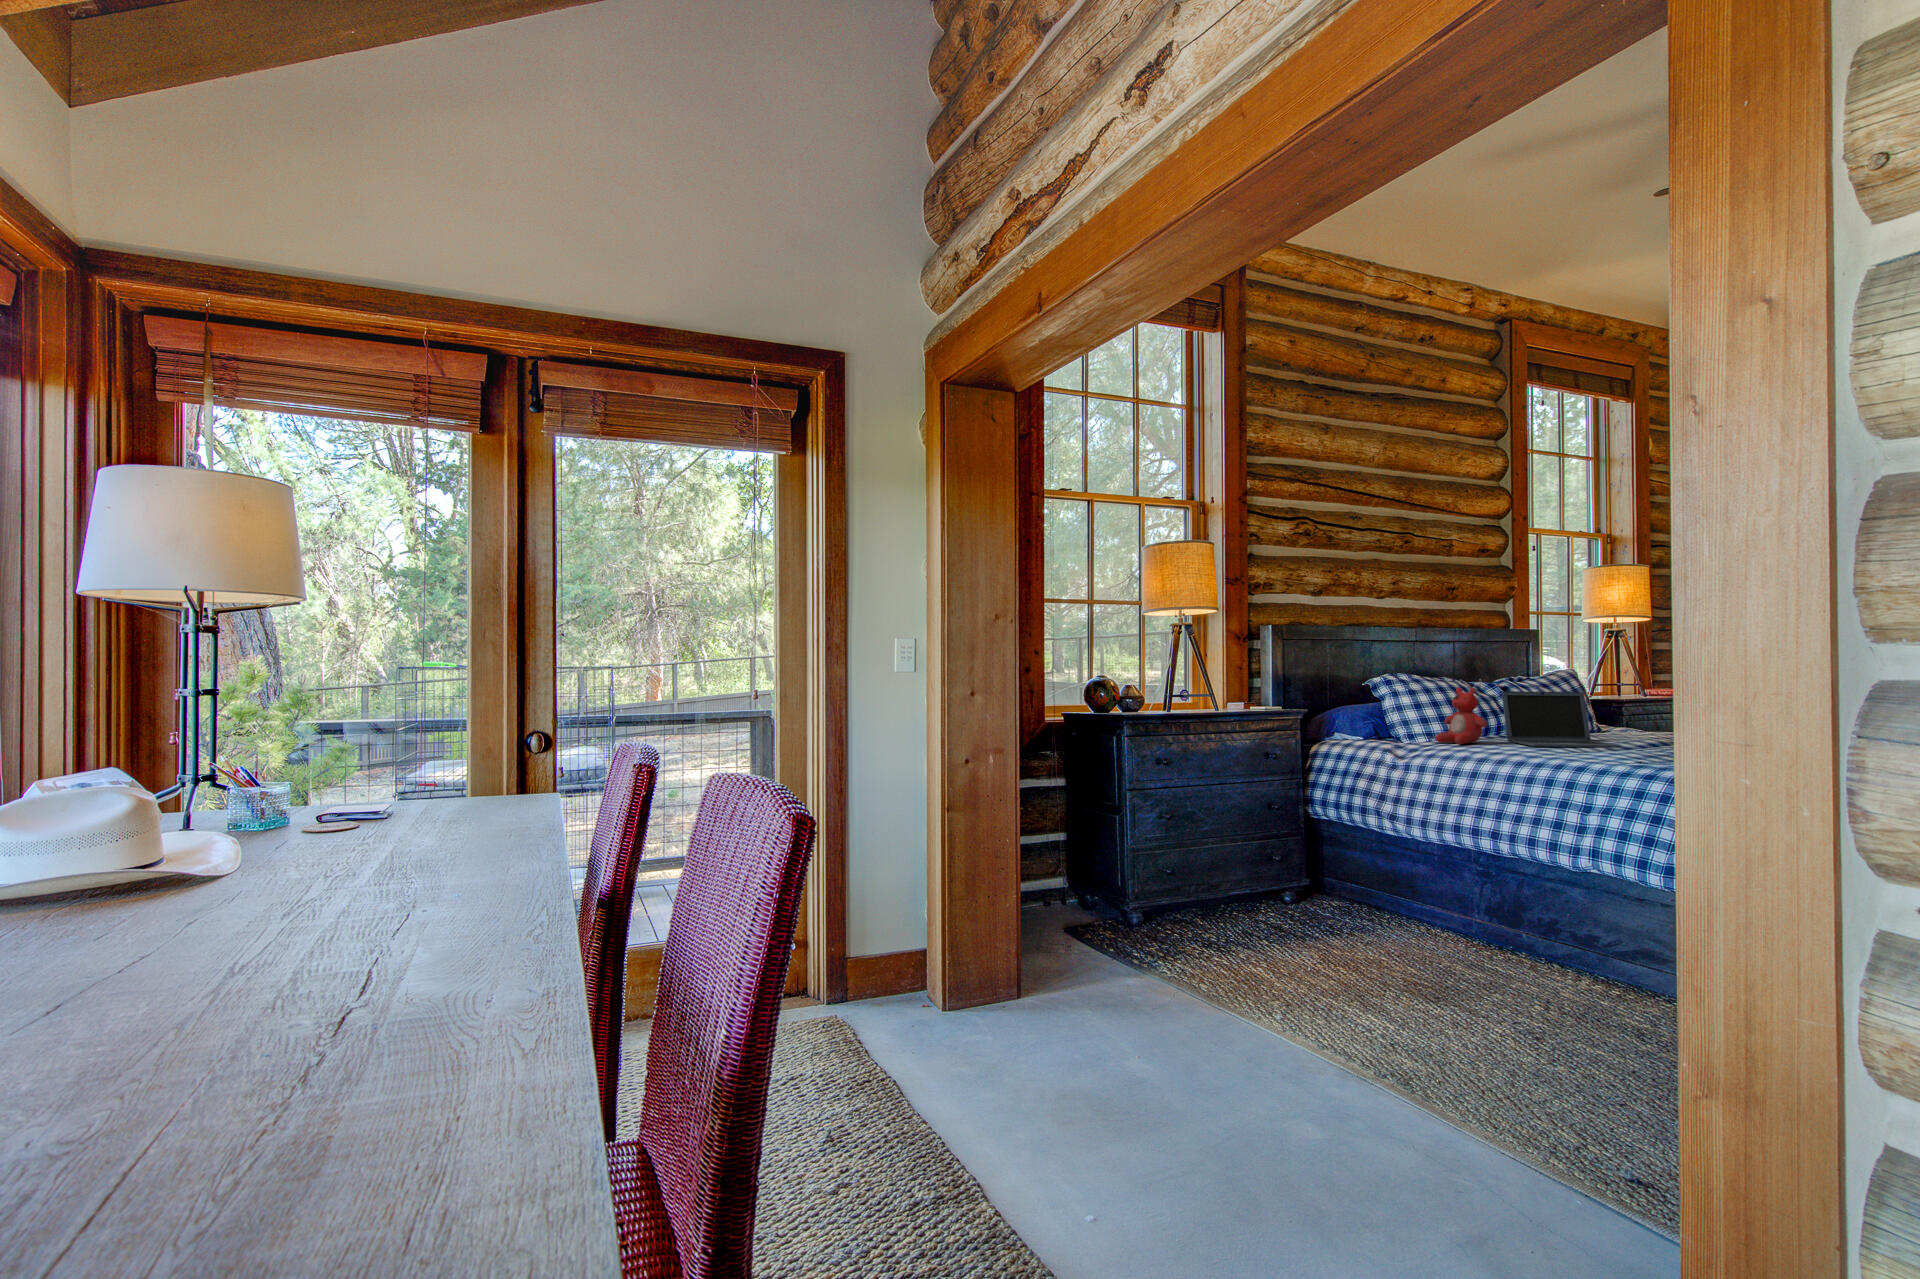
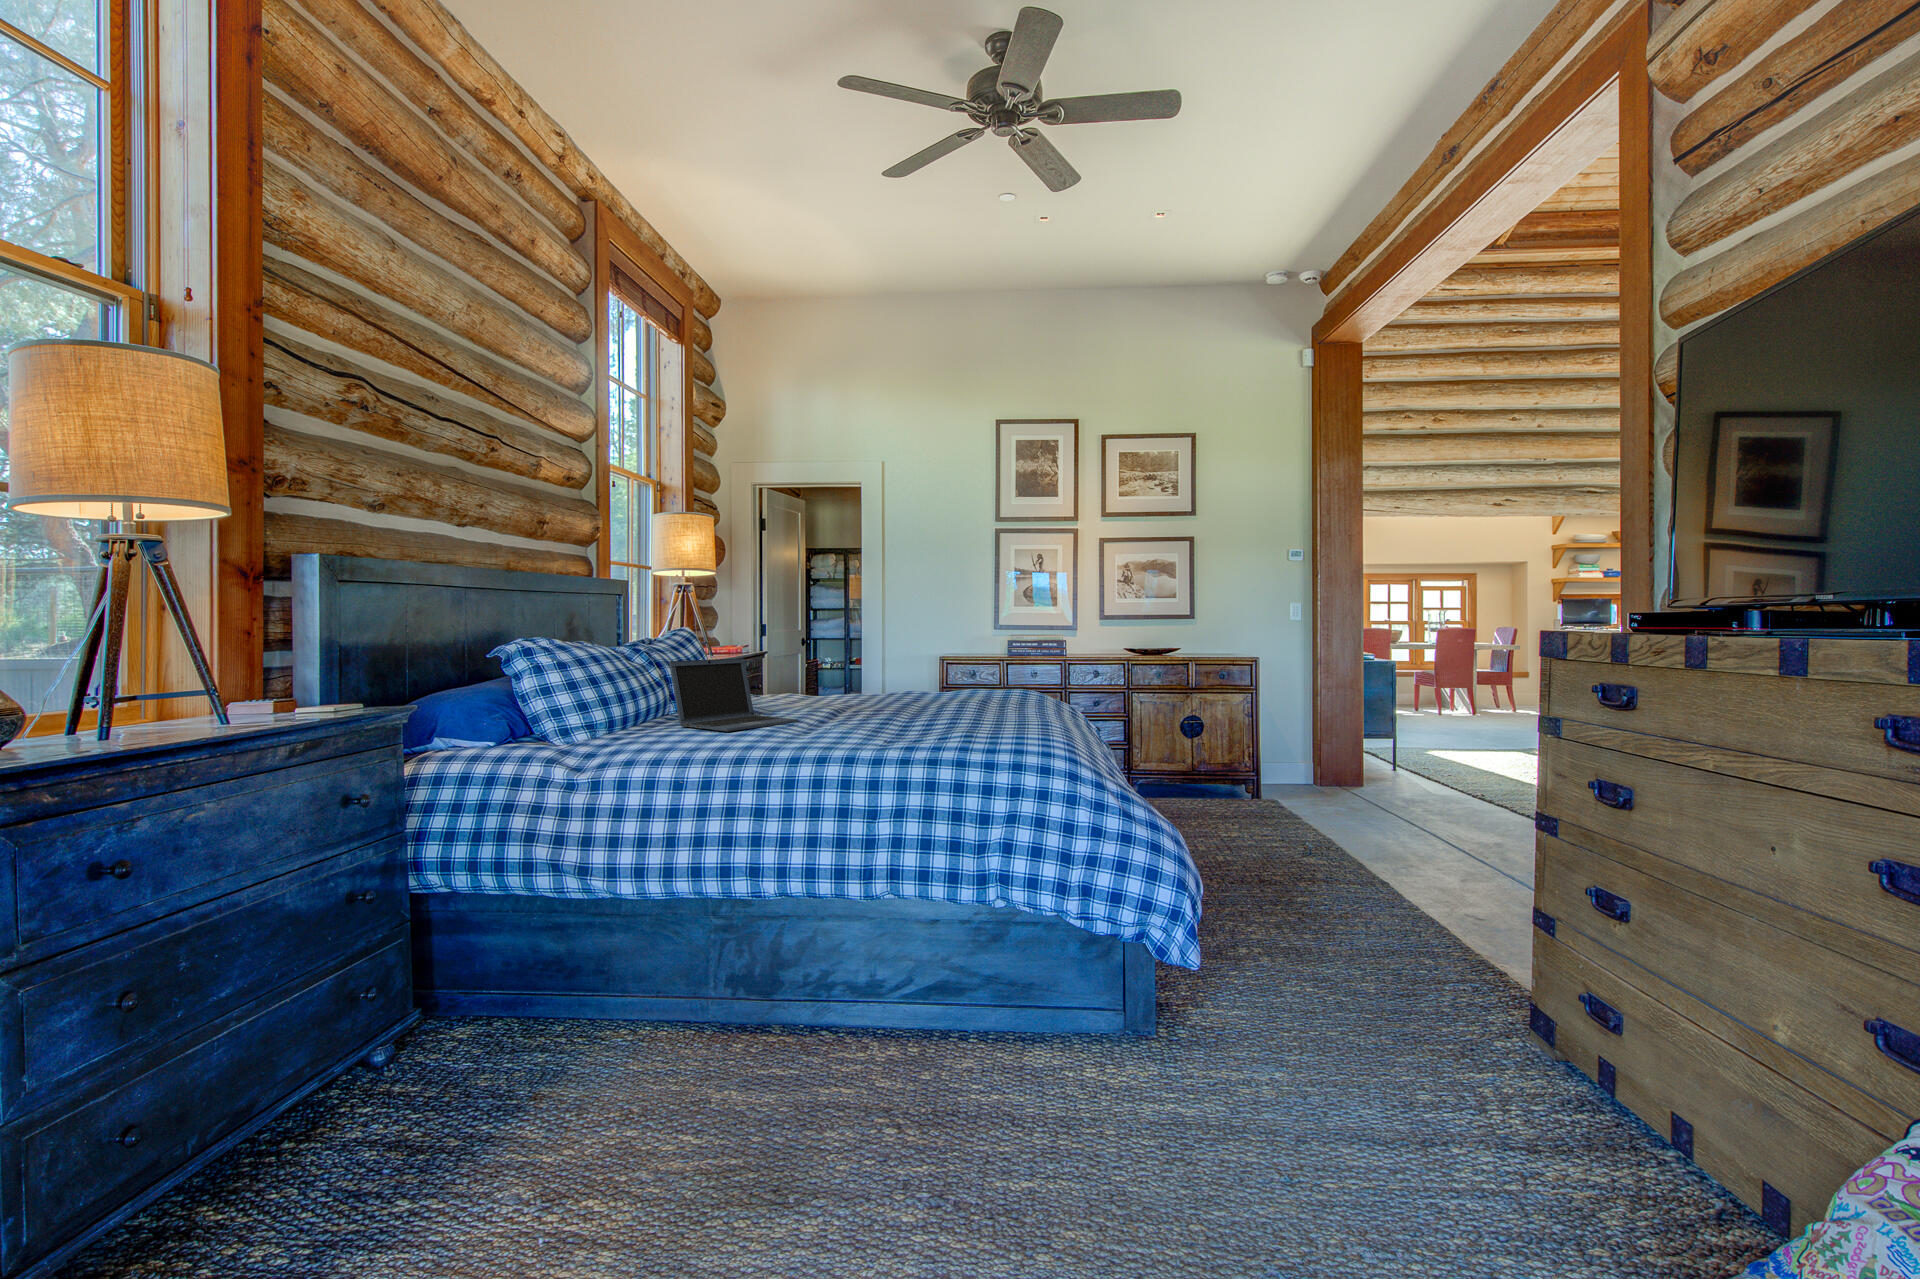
stuffed bear: present [1436,687,1487,744] -> none [606,659,672,739]

